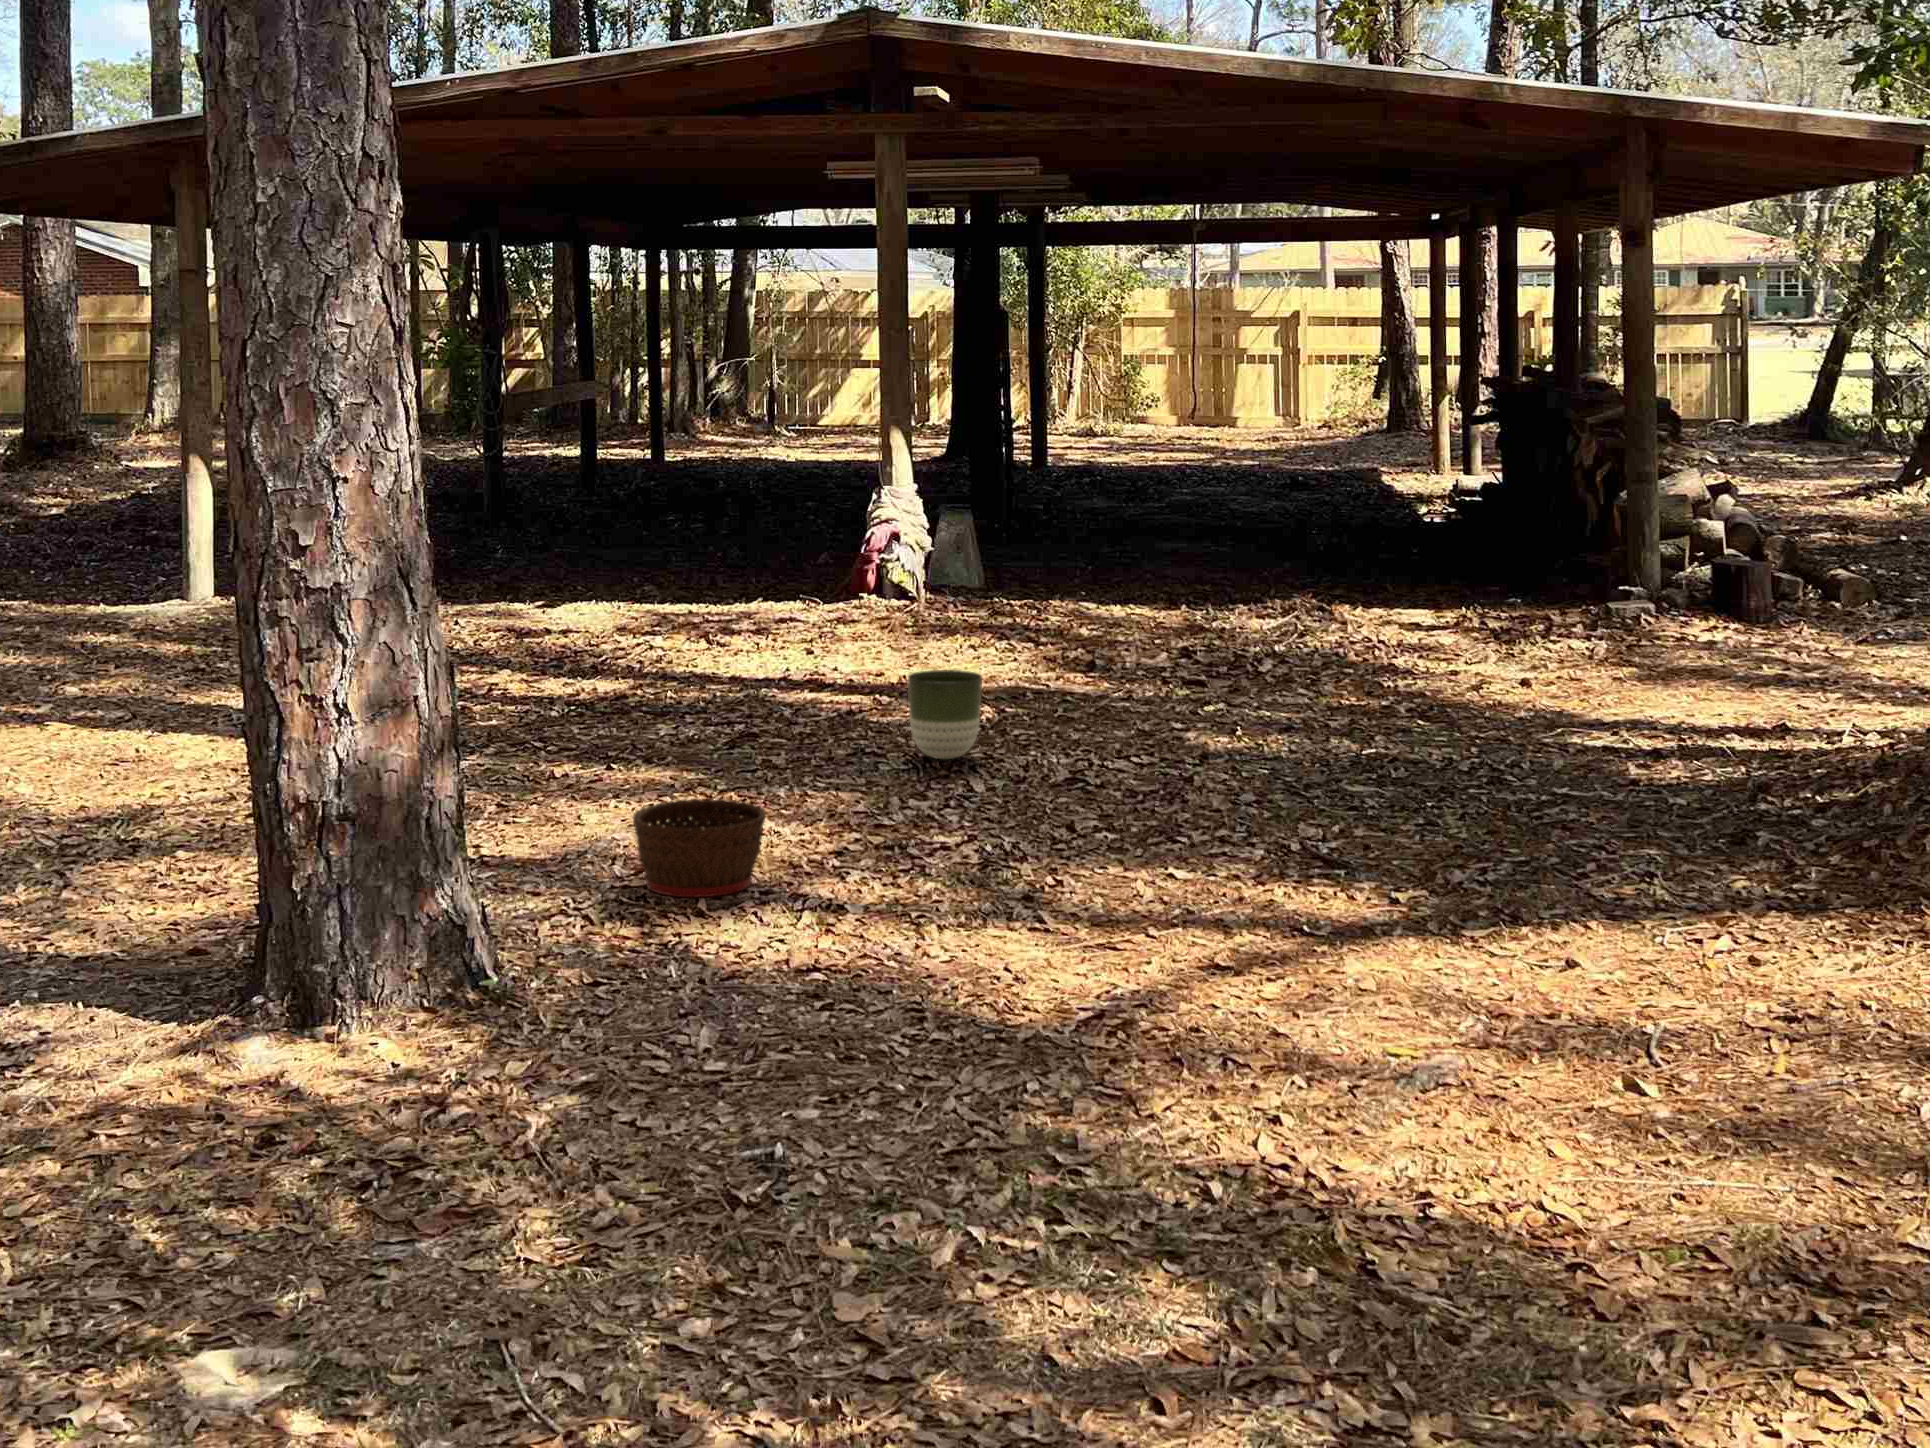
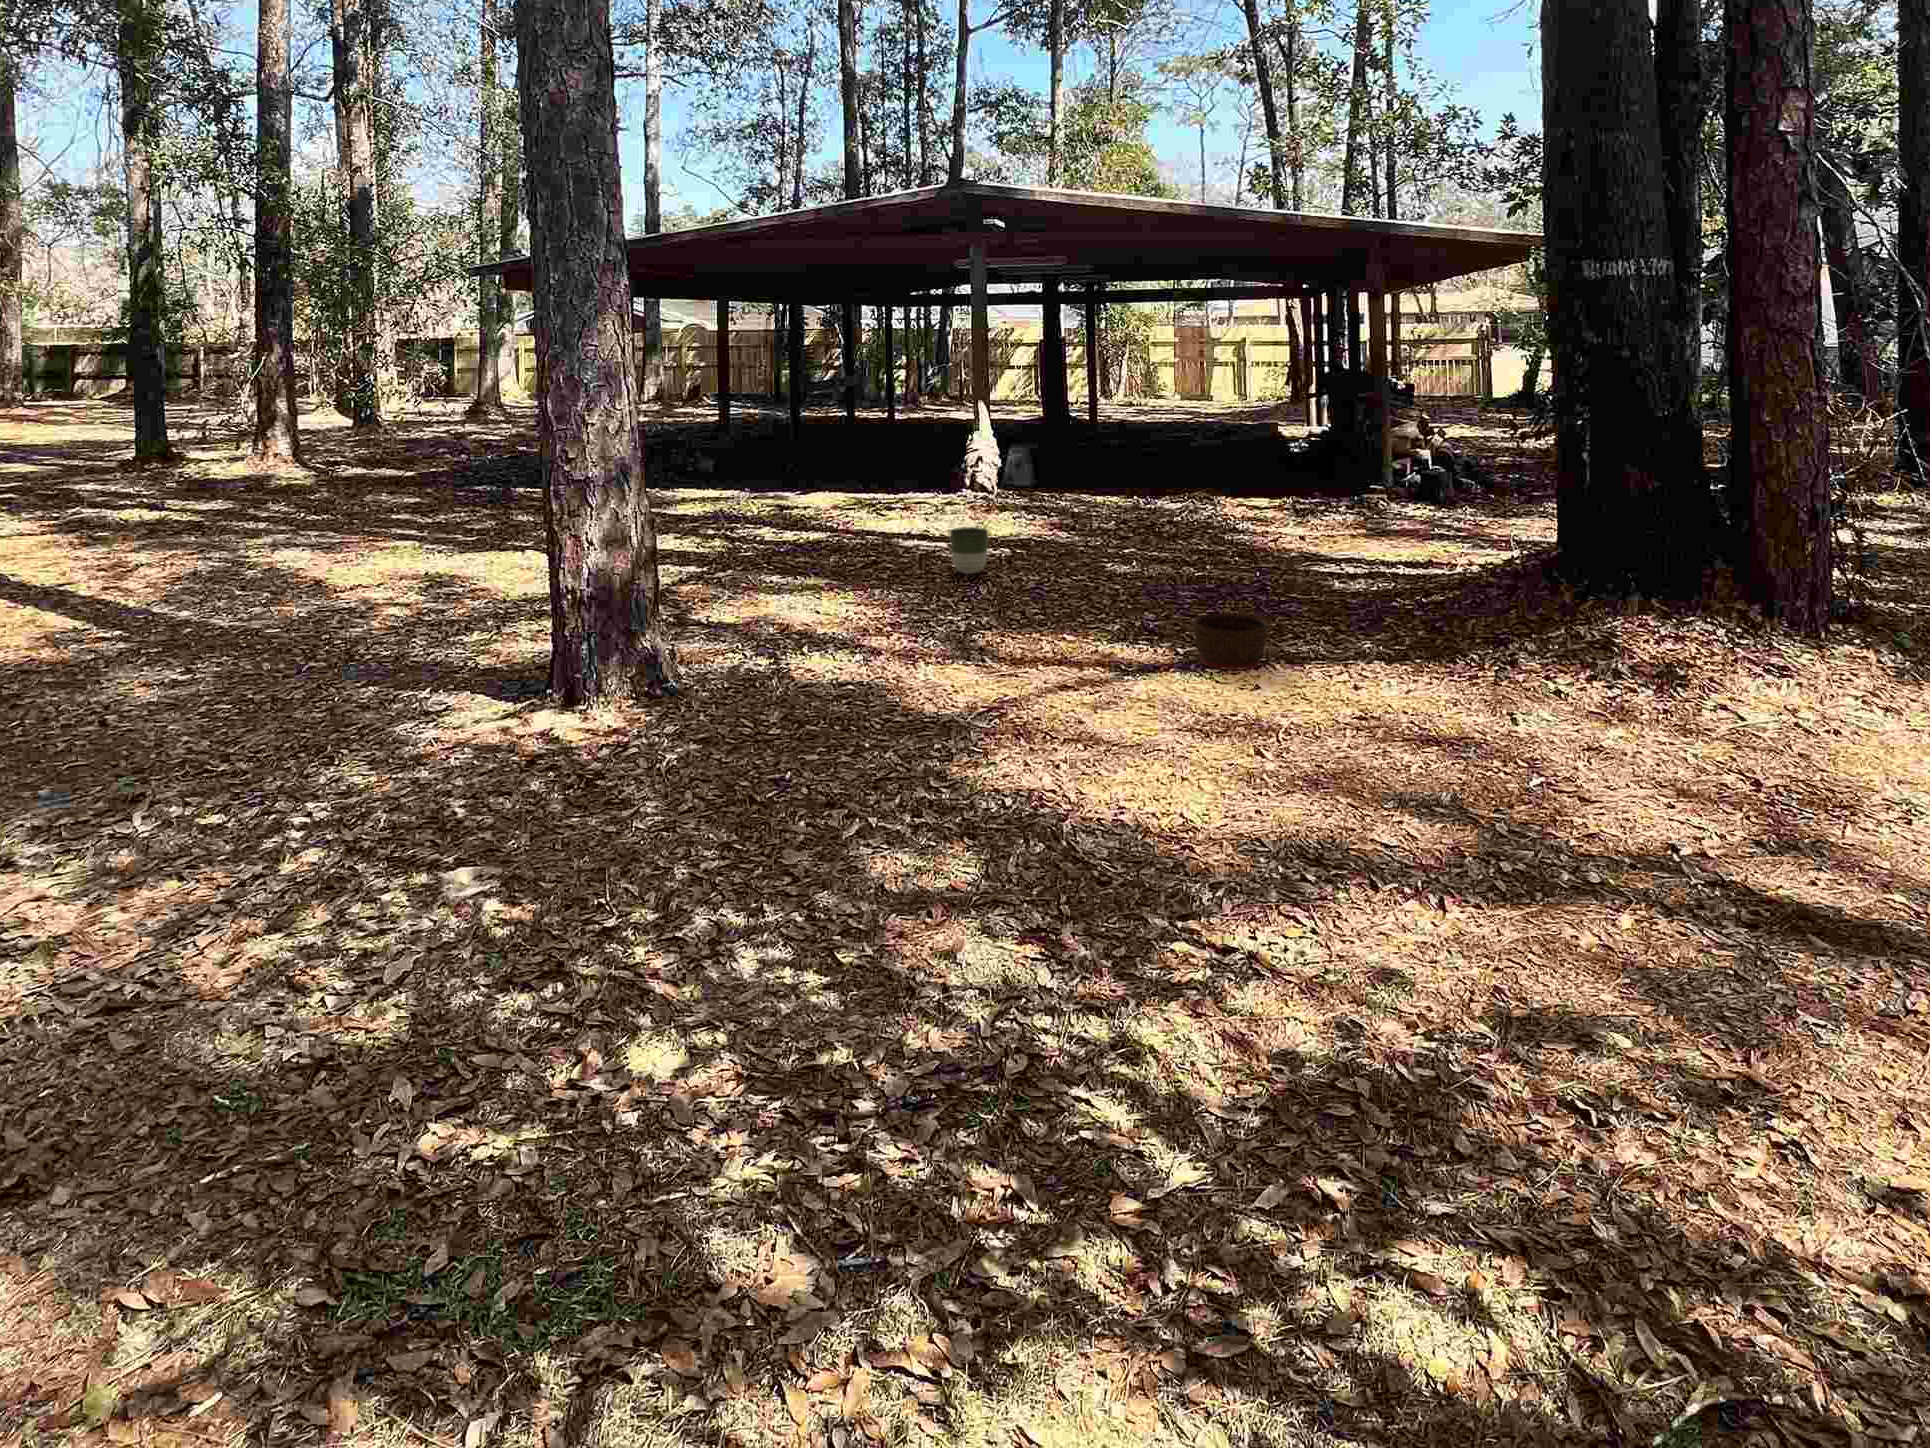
basket: present [633,798,766,897] -> present [1192,613,1268,670]

